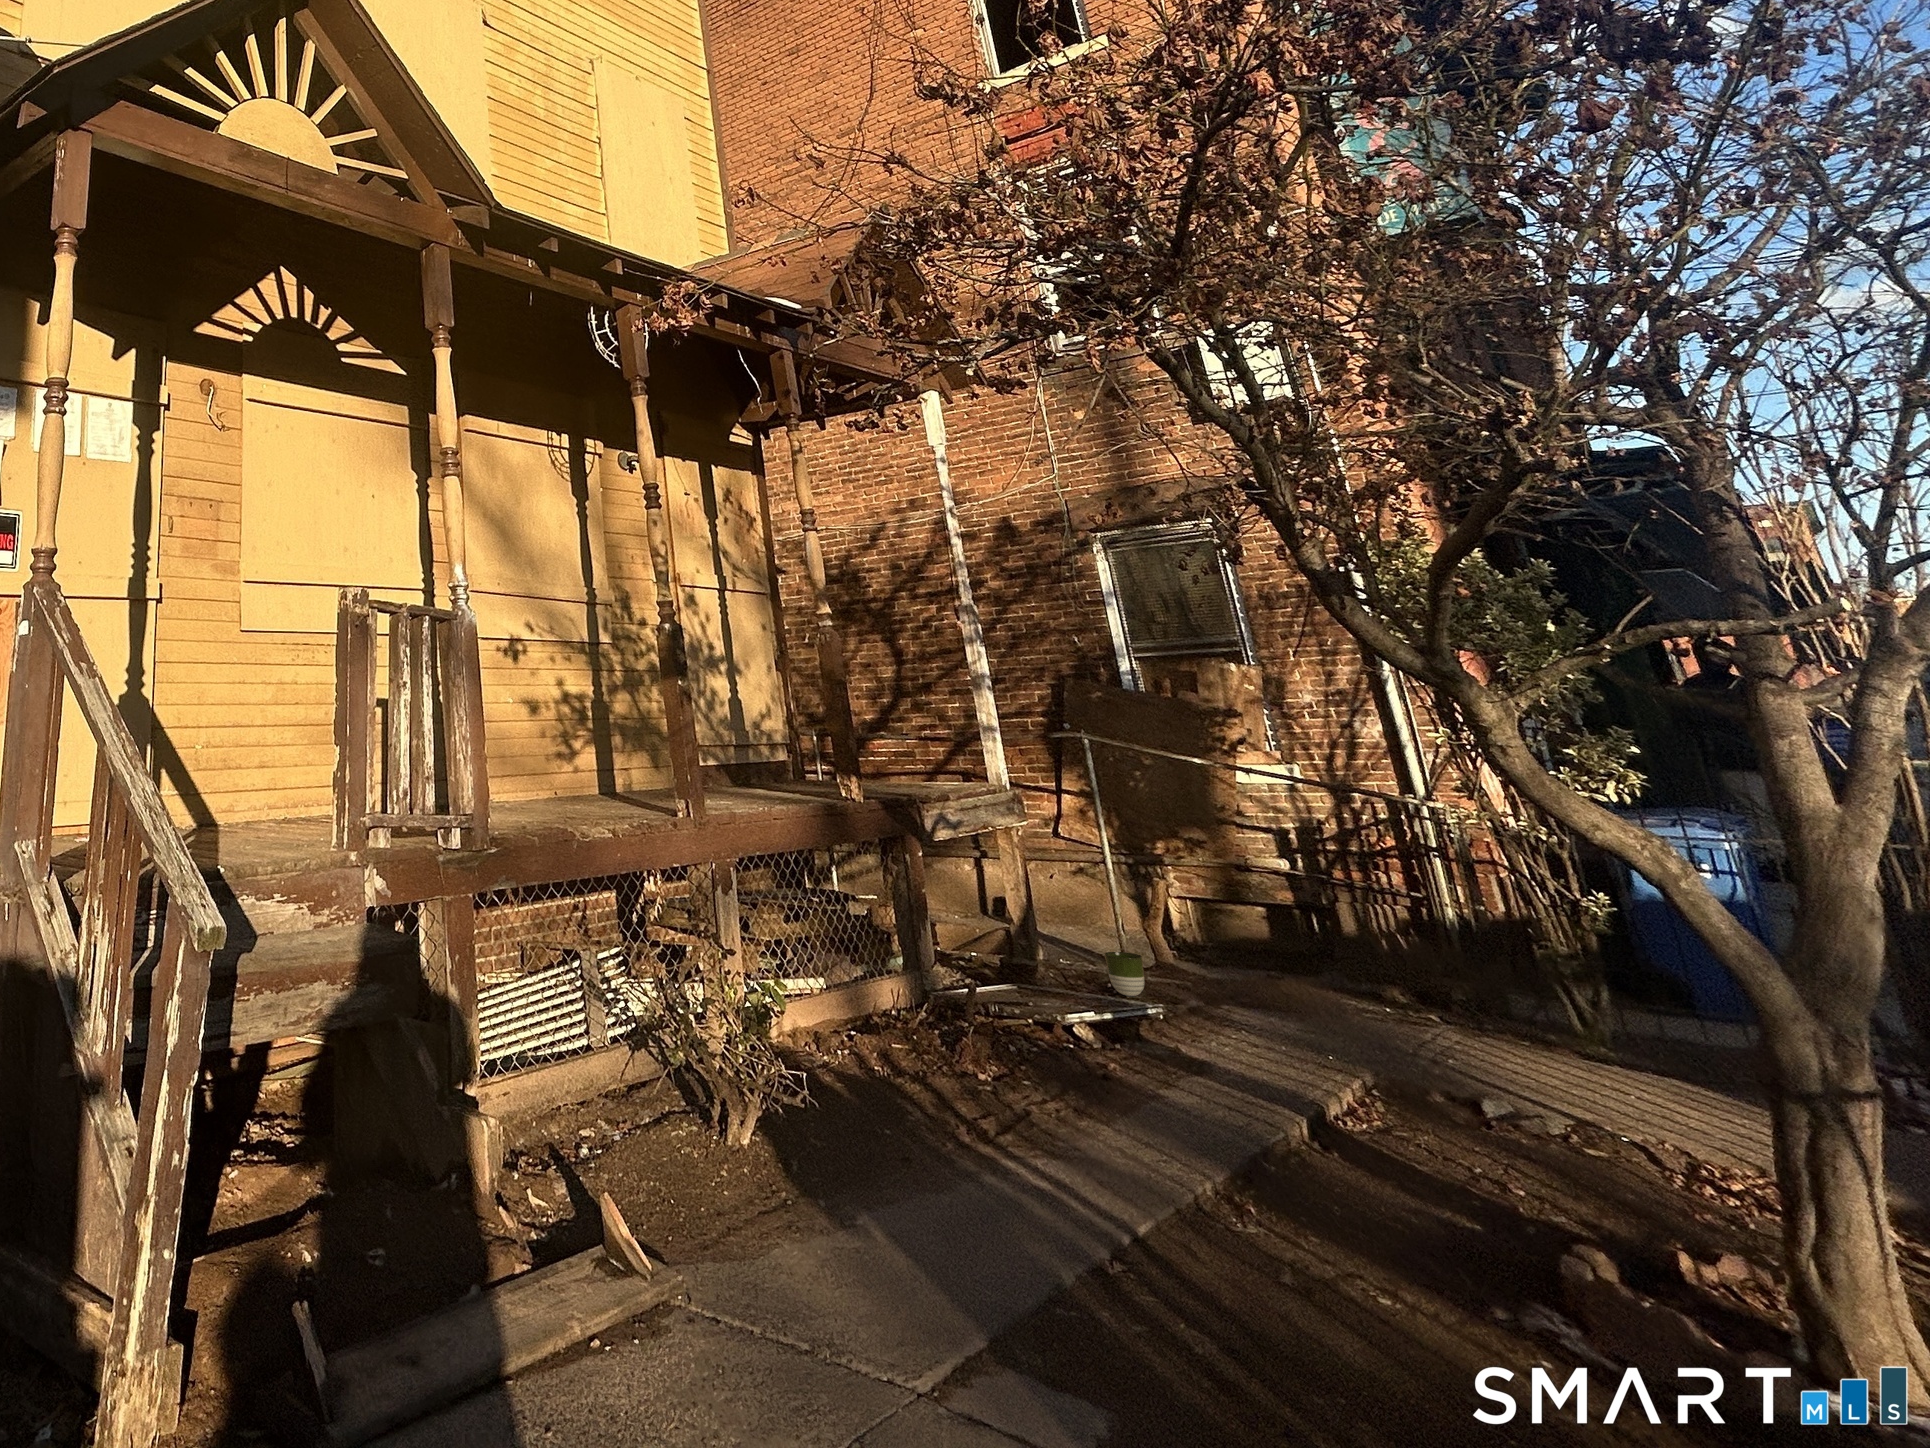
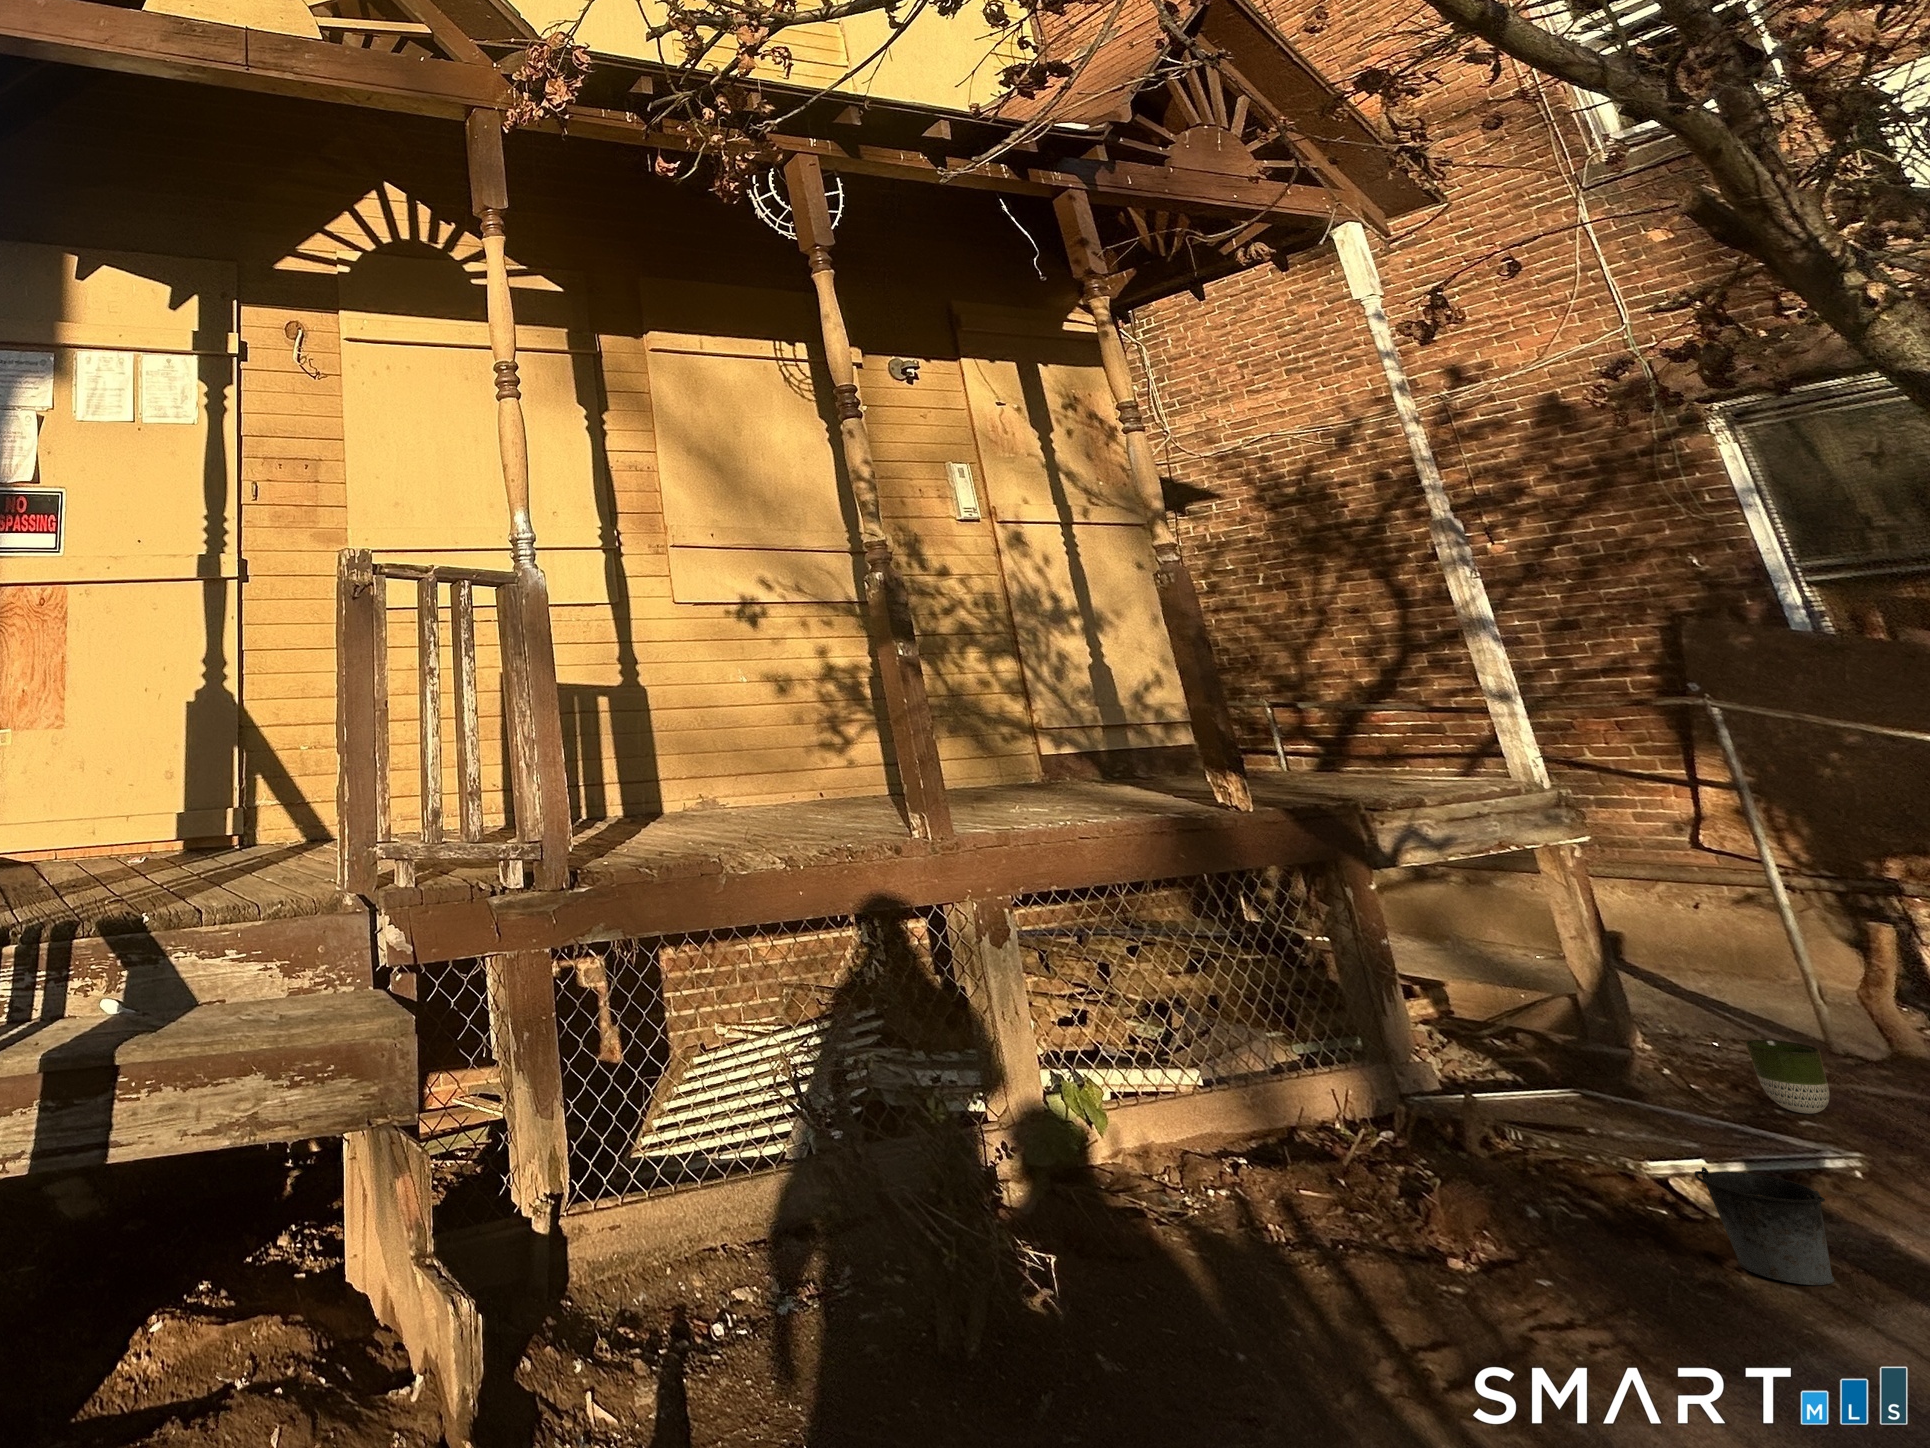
bucket: none [1102,1021,1167,1084] -> present [1695,1167,1835,1285]

